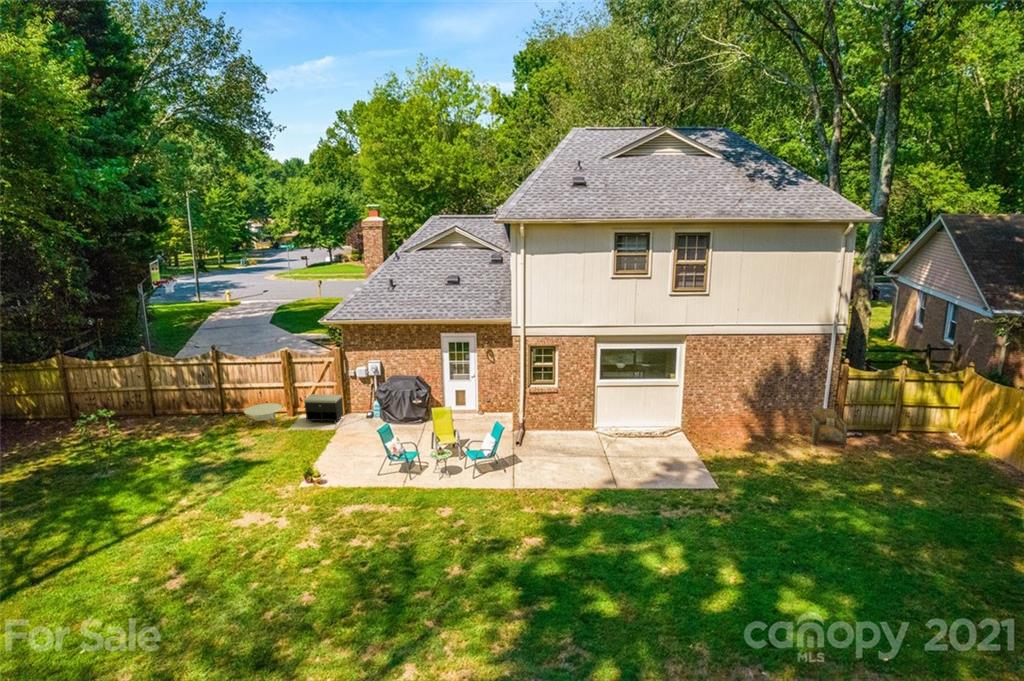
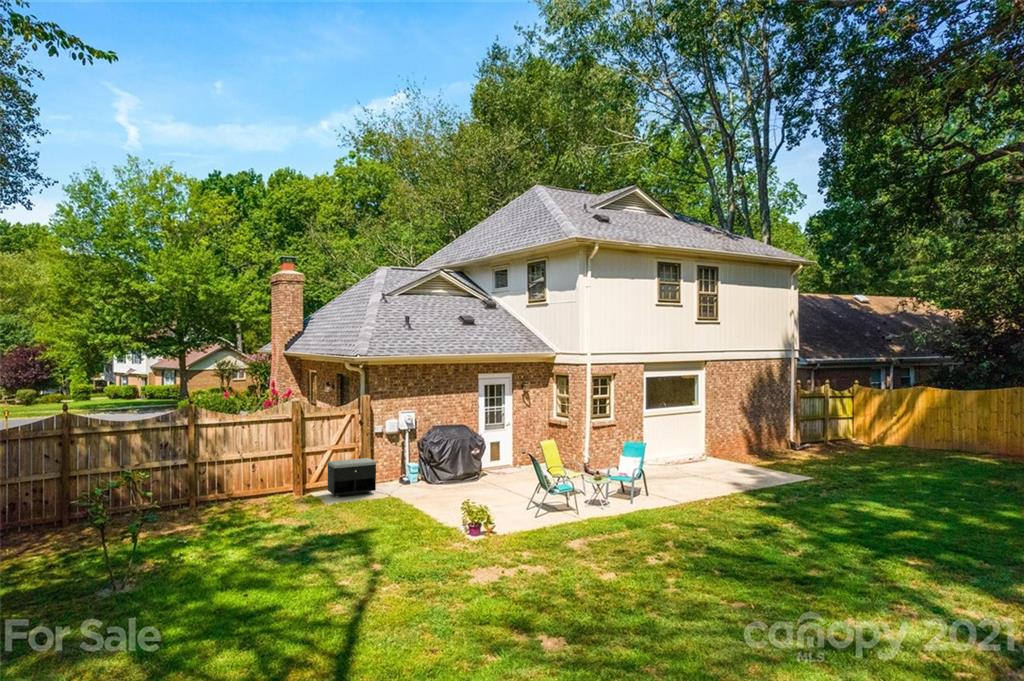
round table: present [244,403,282,426] -> none [247,480,301,511]
armchair: present [810,408,847,448] -> none [785,422,821,452]

